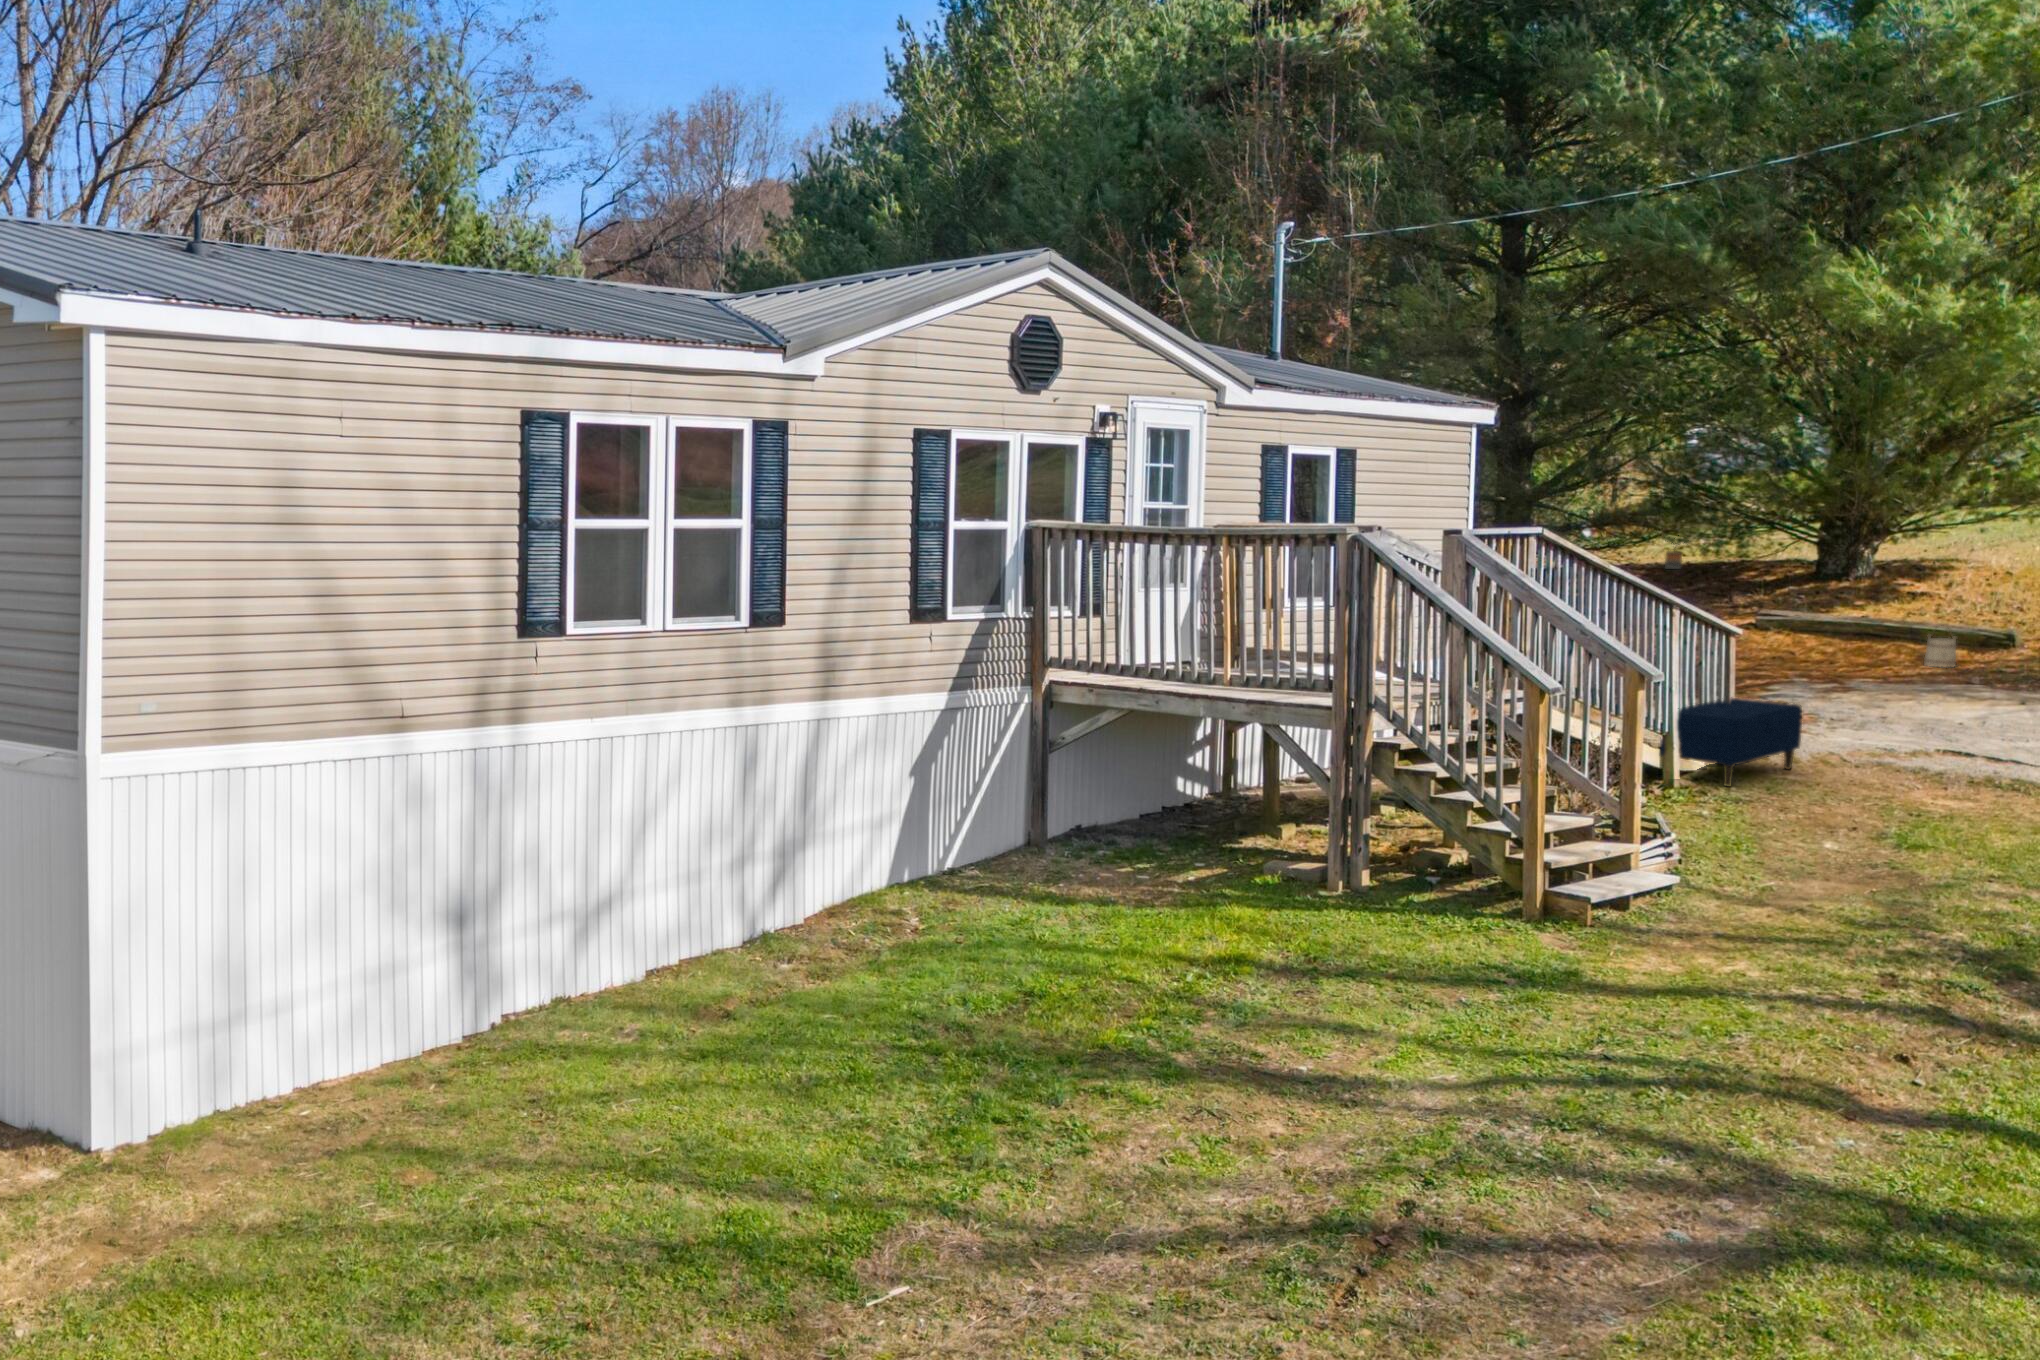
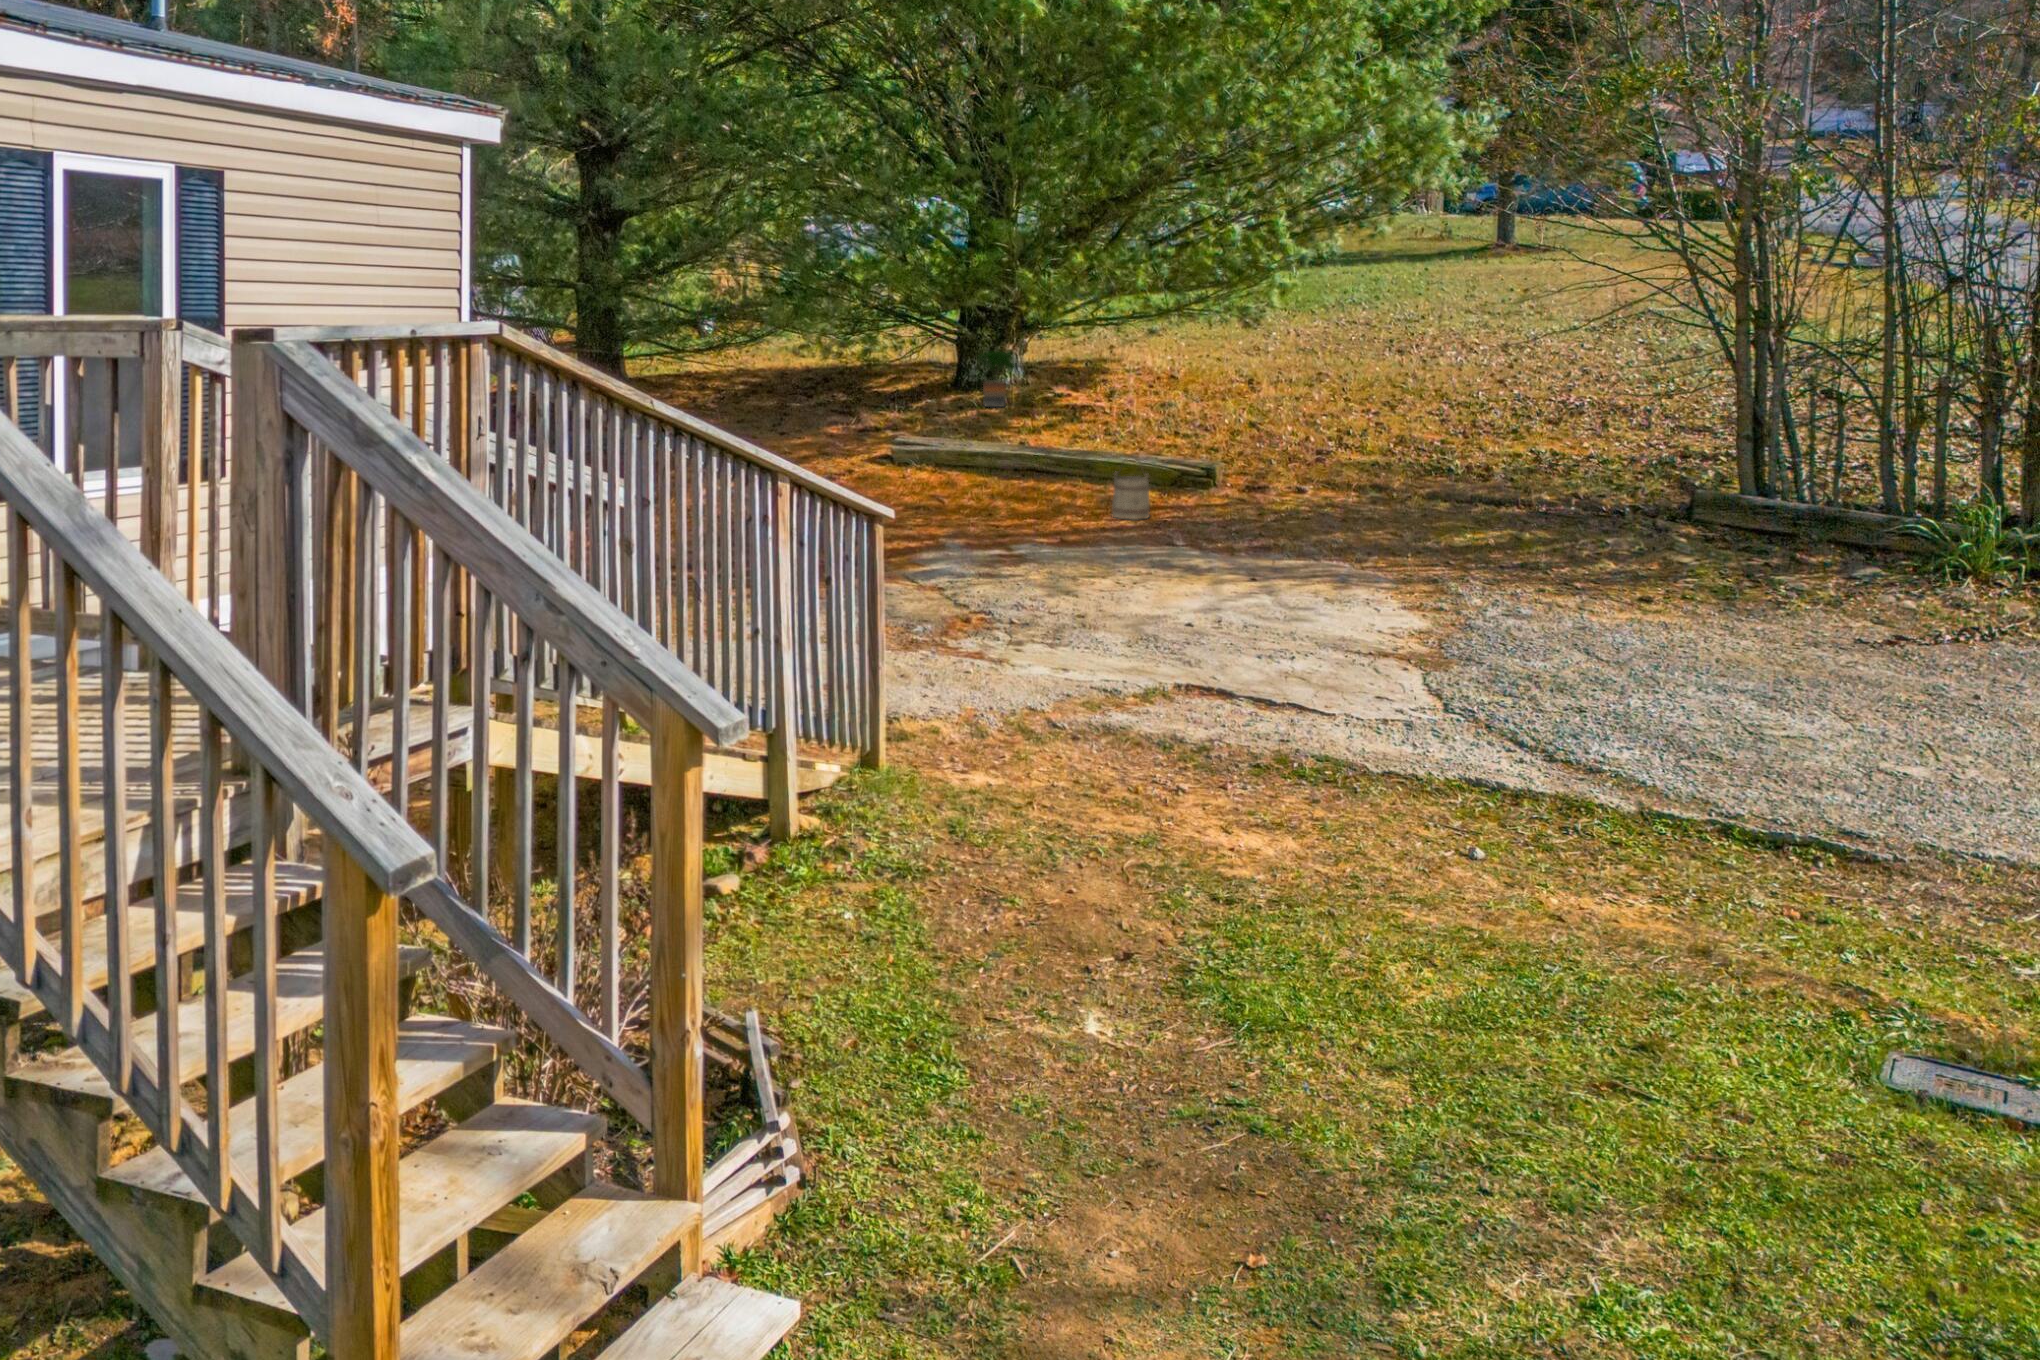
potted tree: present [1664,535,1689,569] -> present [978,351,1014,407]
bench: present [1660,697,1802,787] -> none [770,643,1008,854]

